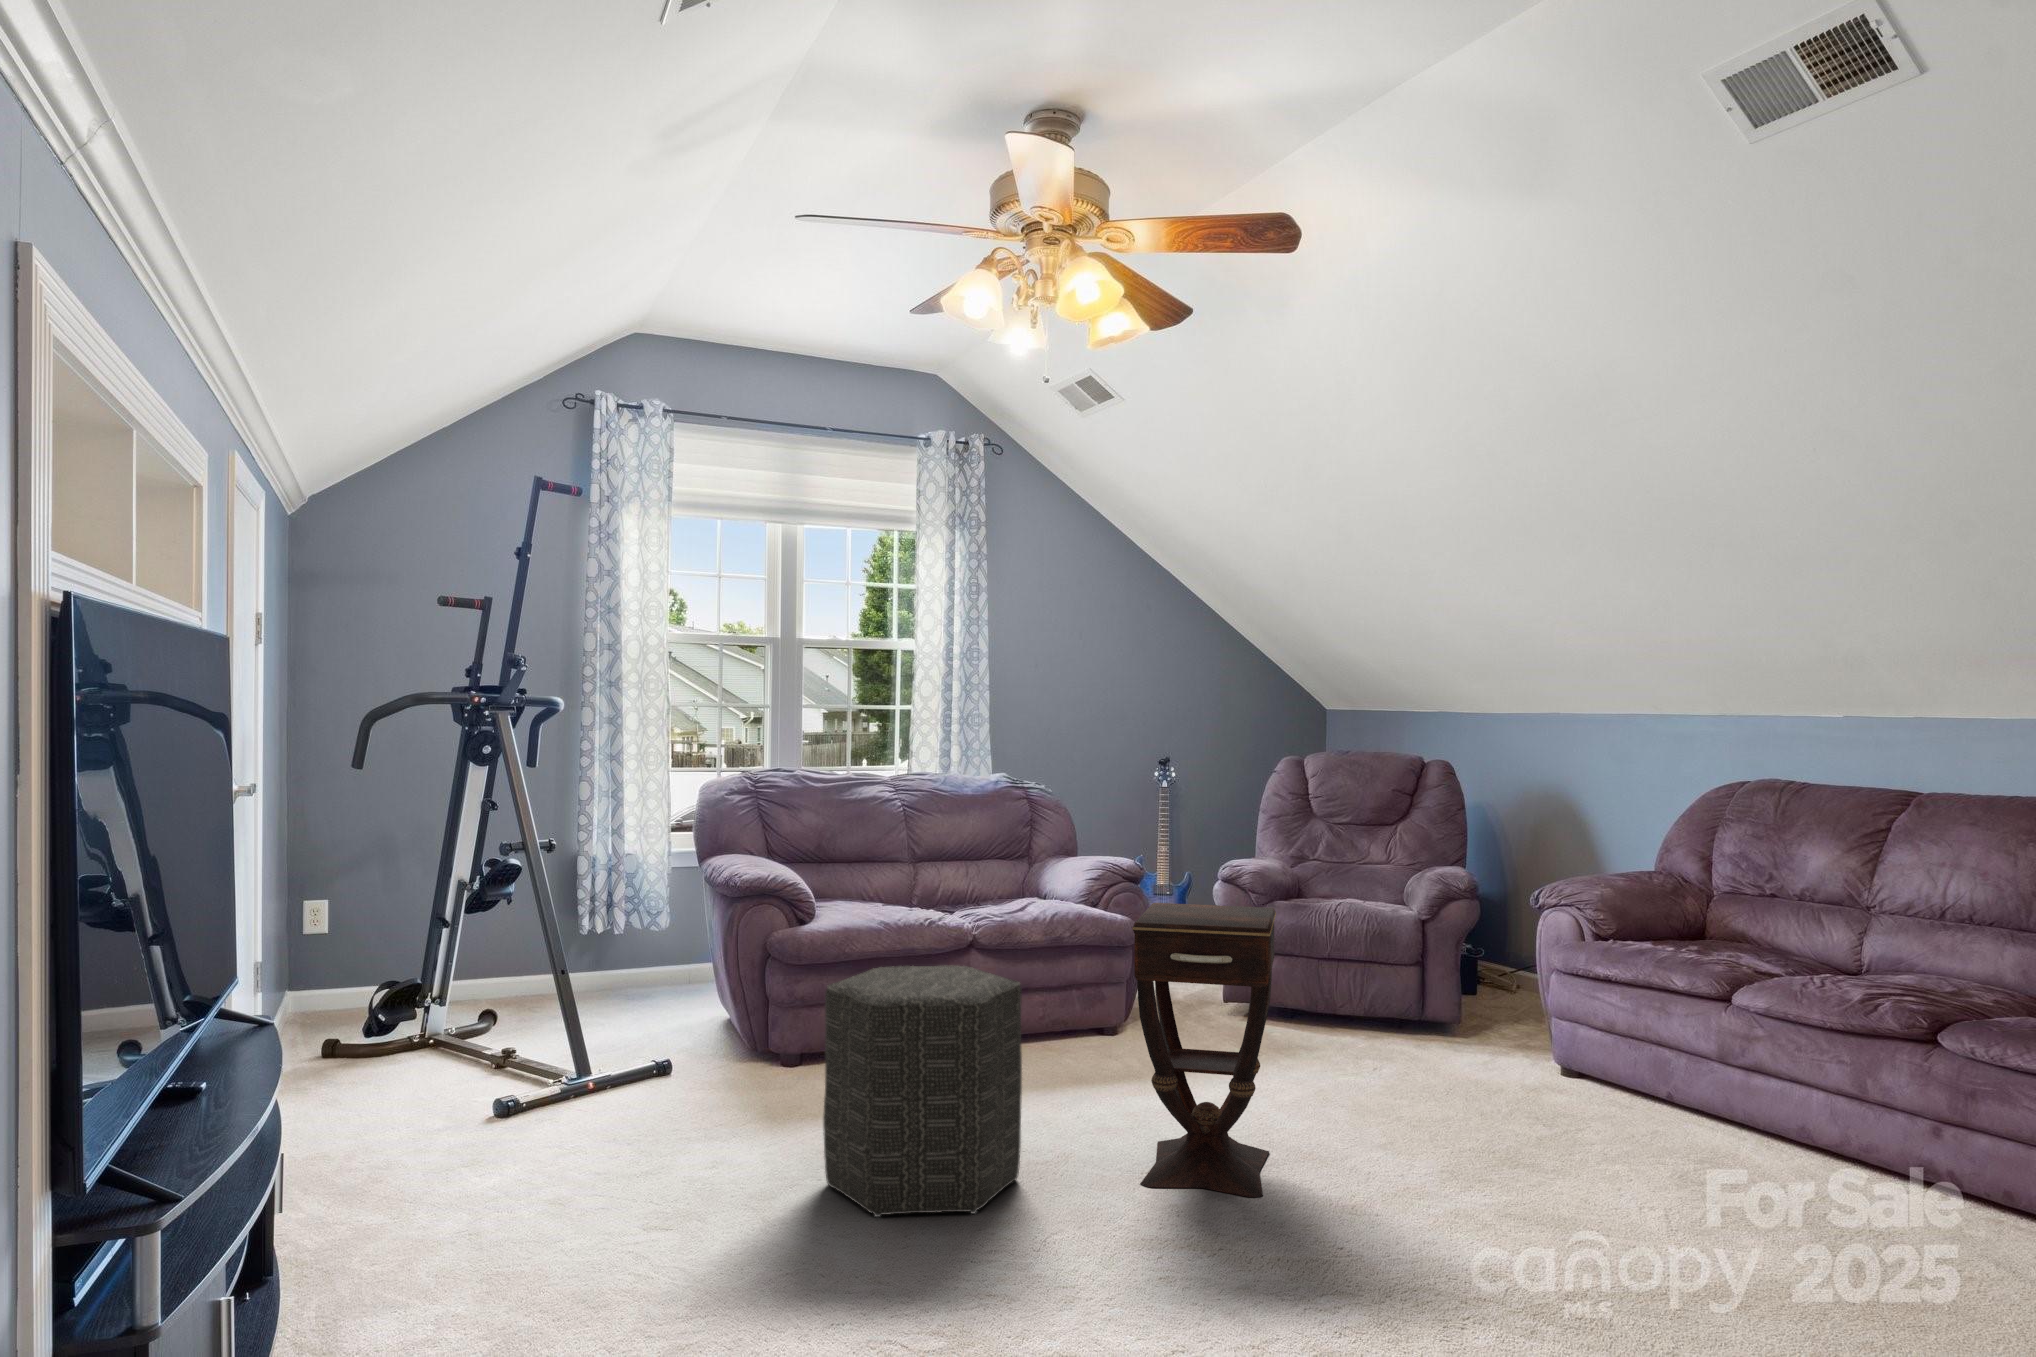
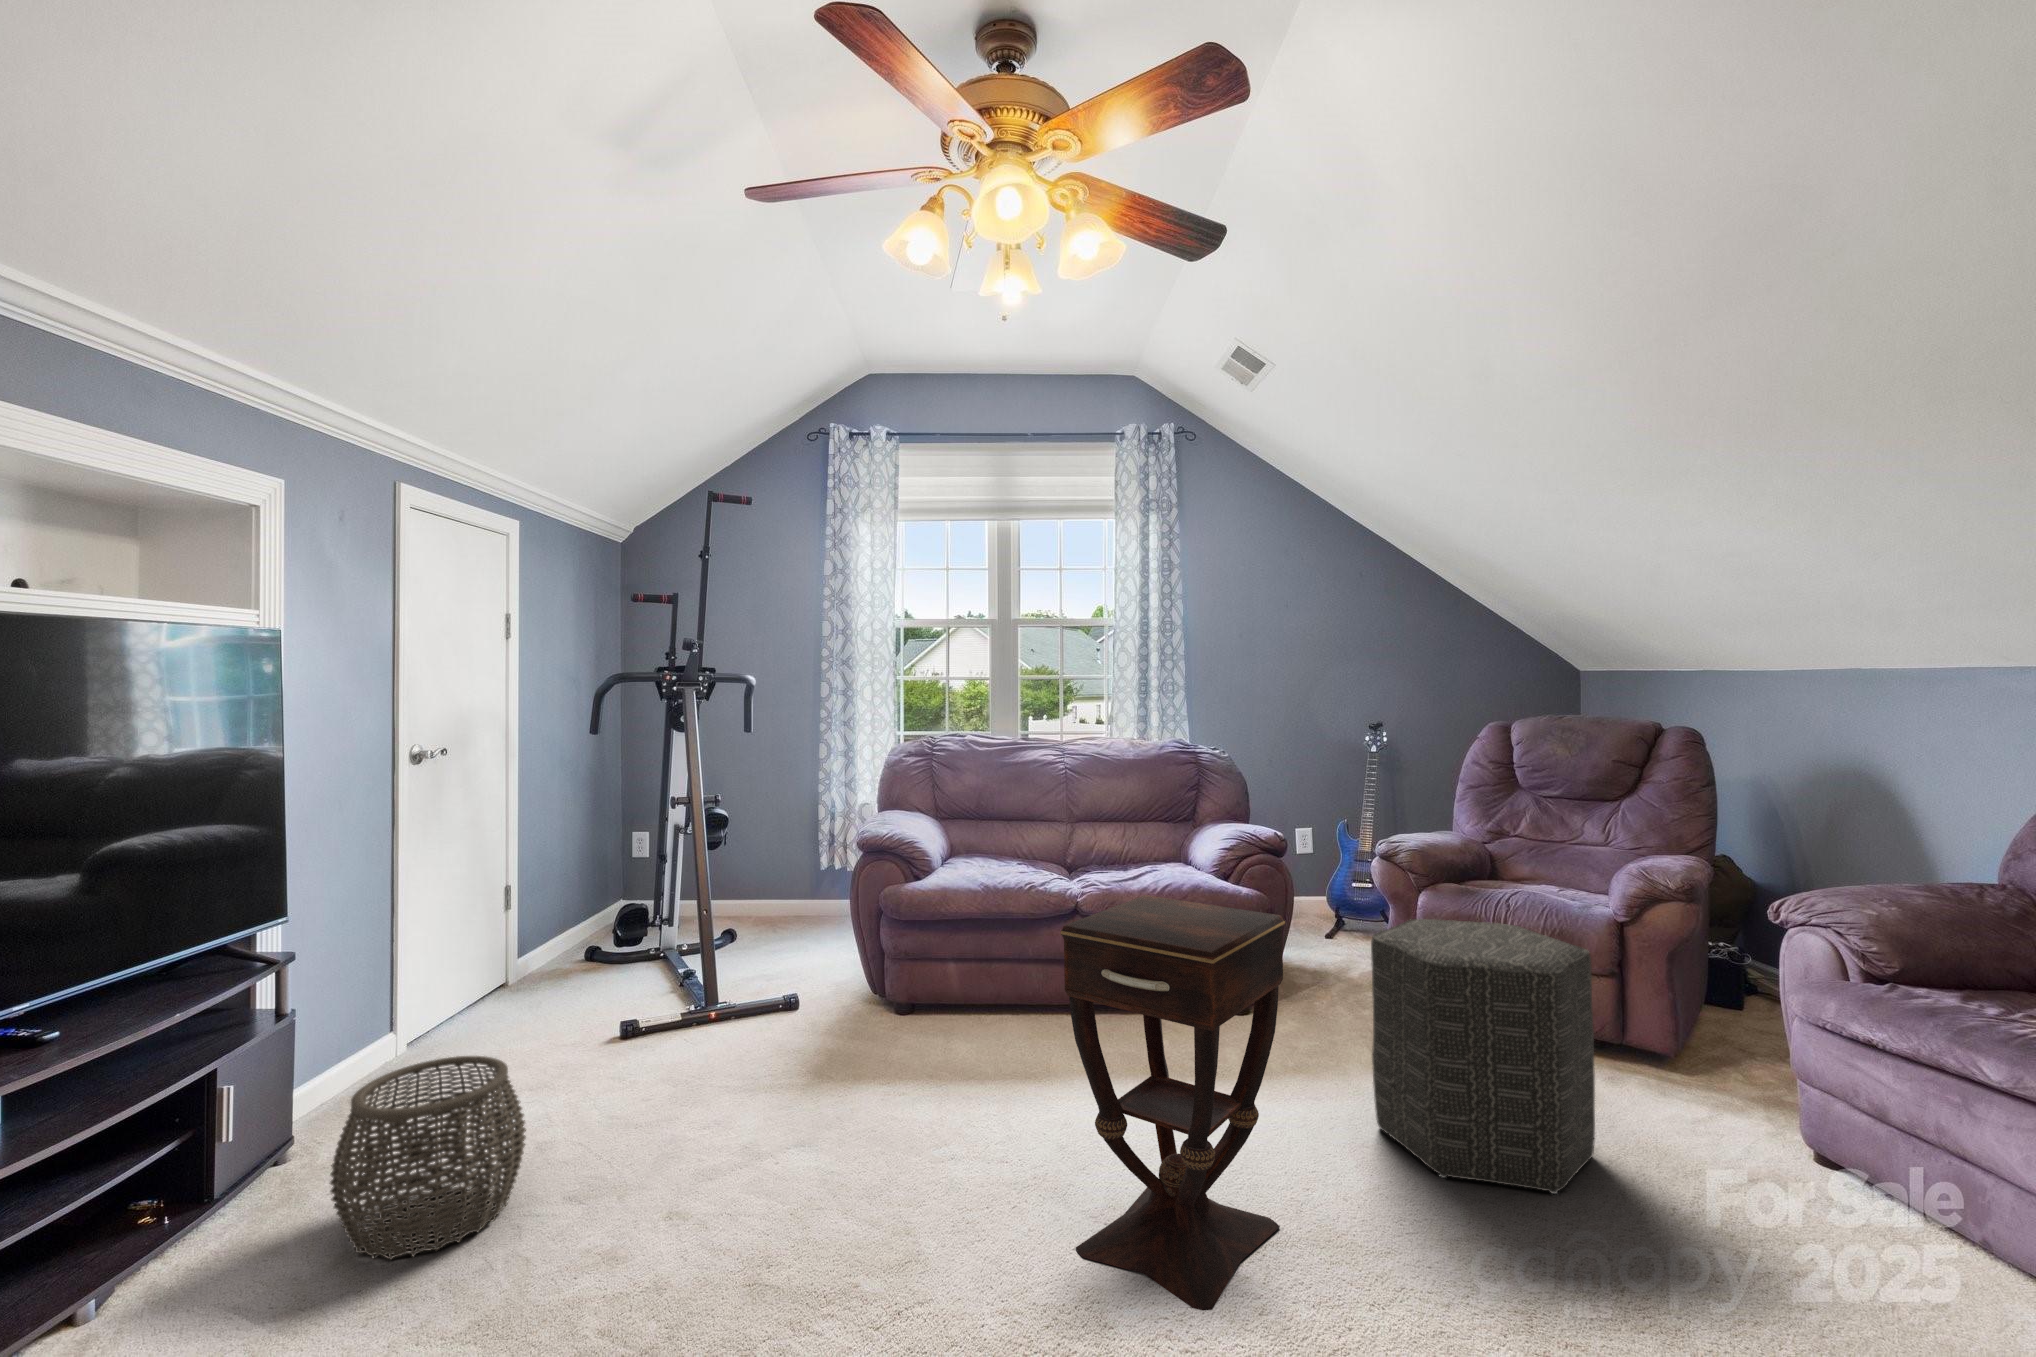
ottoman: present [823,966,1022,1217] -> present [1371,919,1595,1194]
woven basket: none [462,1099,638,1288] -> present [330,1056,526,1259]

